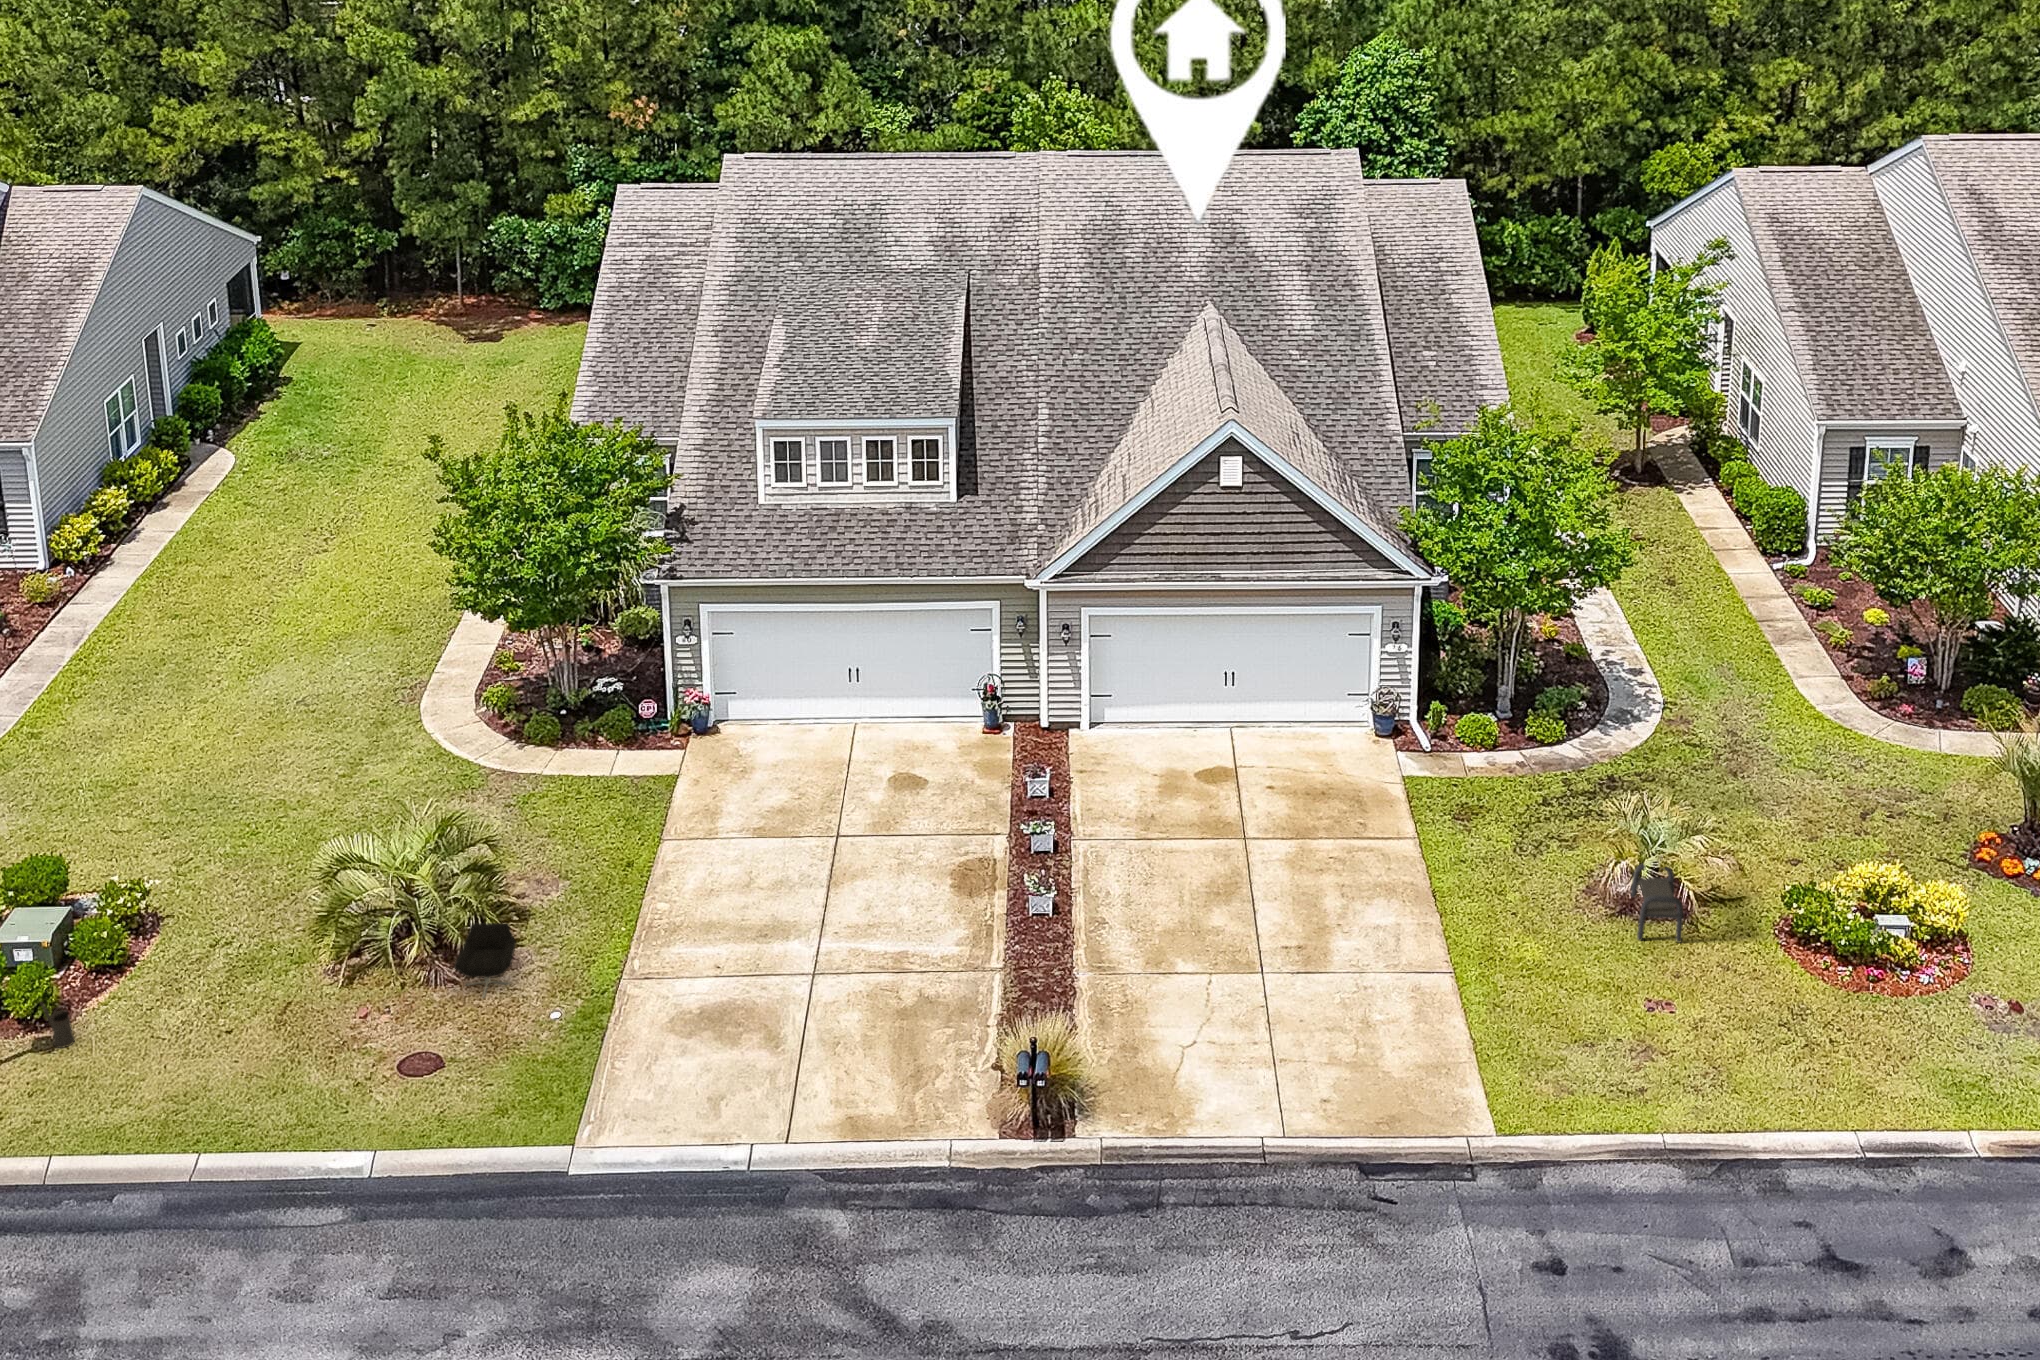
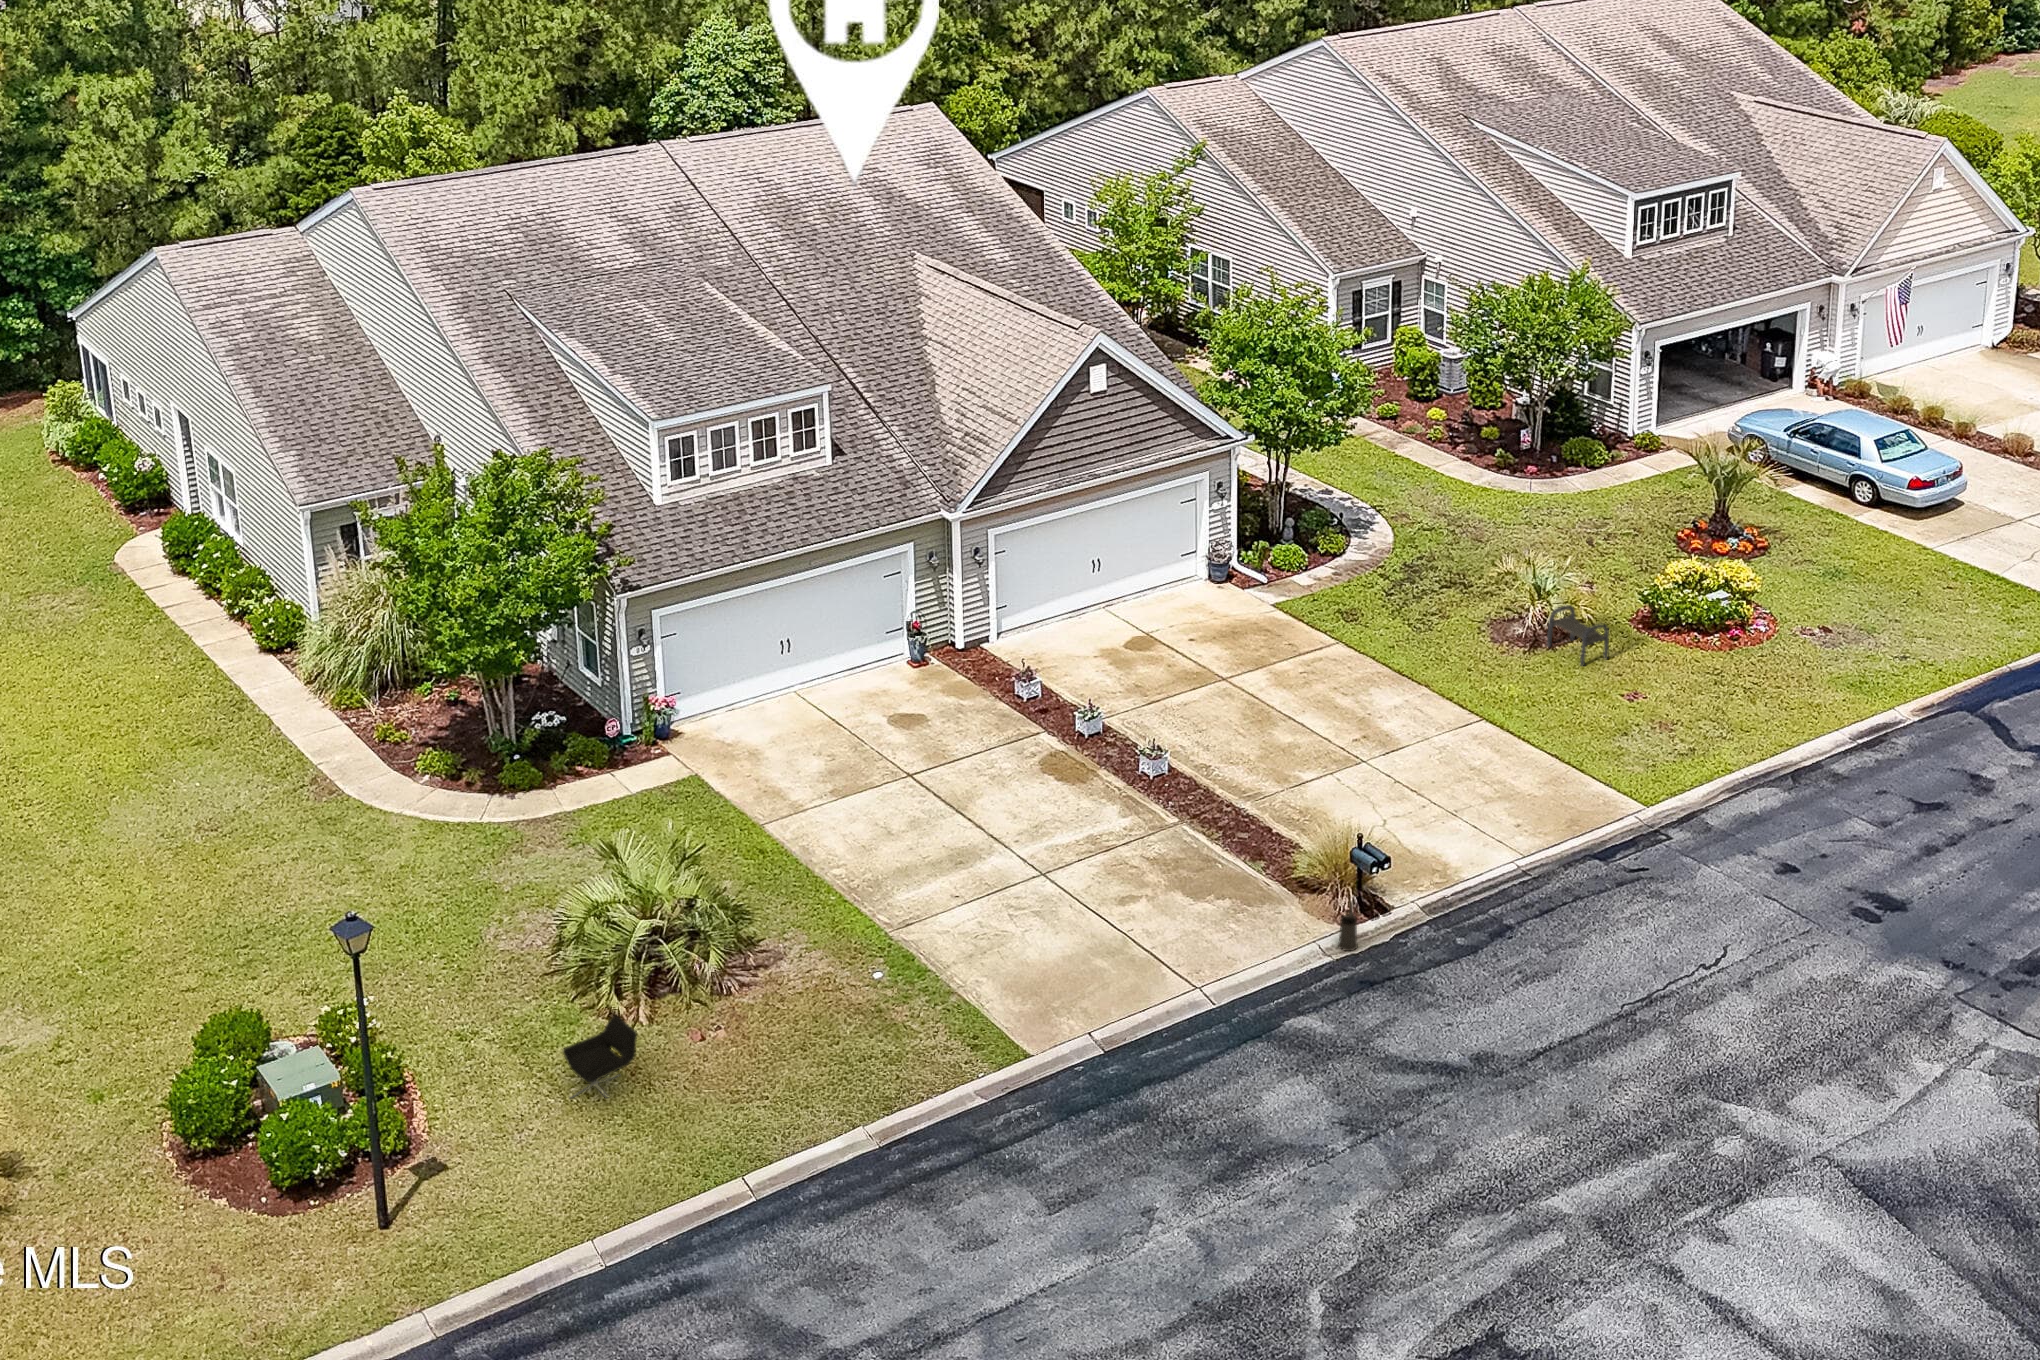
lounge chair: present [454,923,516,998] -> present [563,1016,637,1097]
watering can: present [40,1002,75,1048] -> present [1338,901,1358,951]

